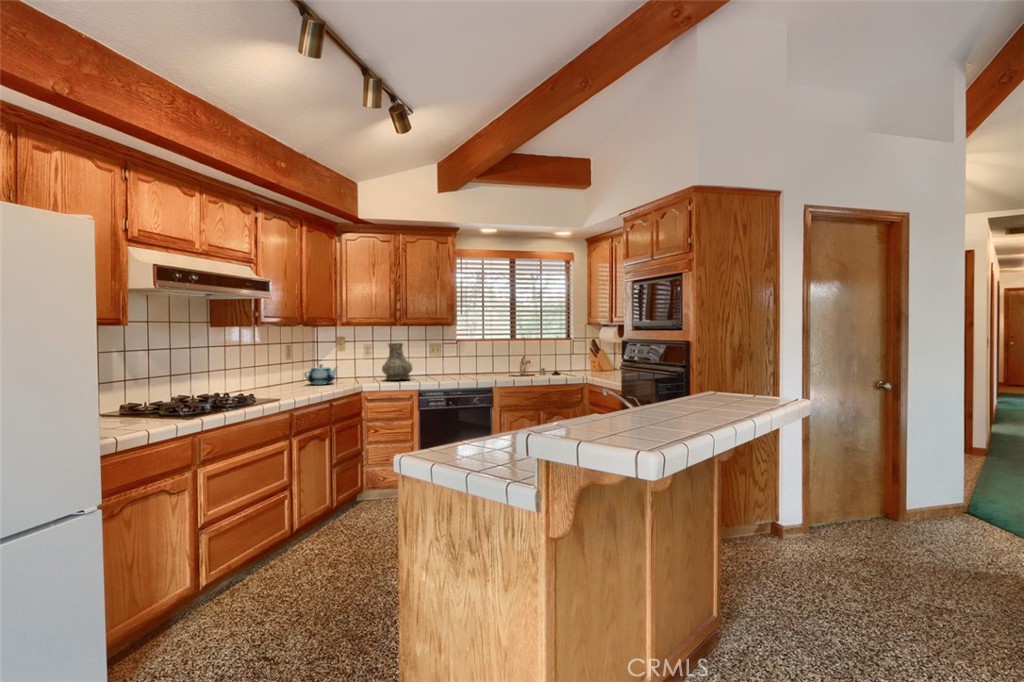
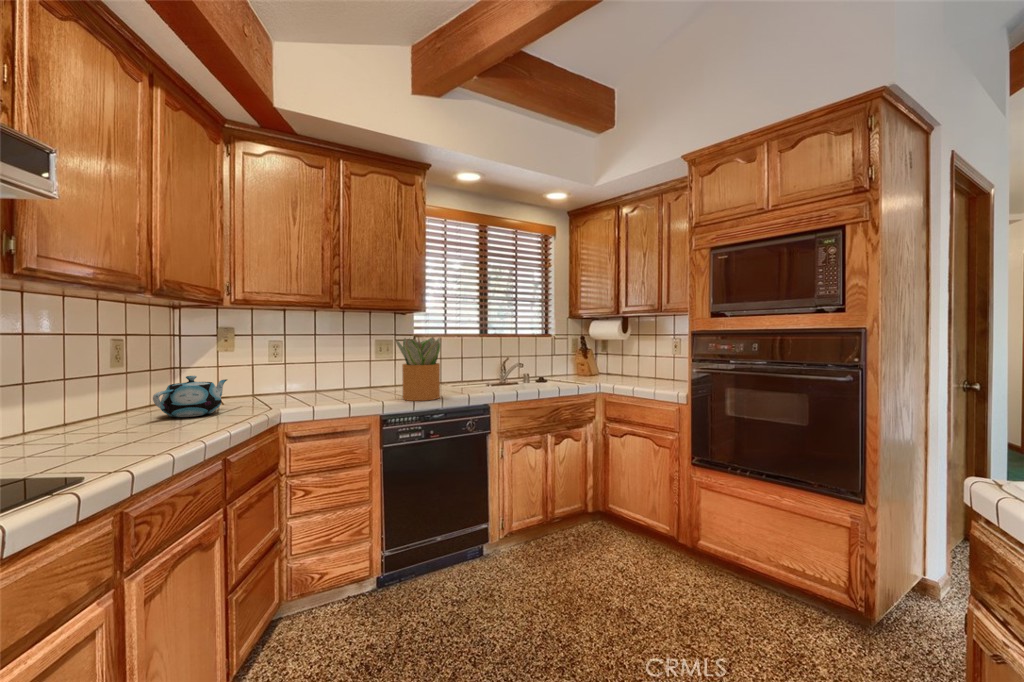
vase: present [382,343,412,380] -> none [310,337,363,401]
potted plant: none [428,343,456,382] -> present [396,337,441,401]

